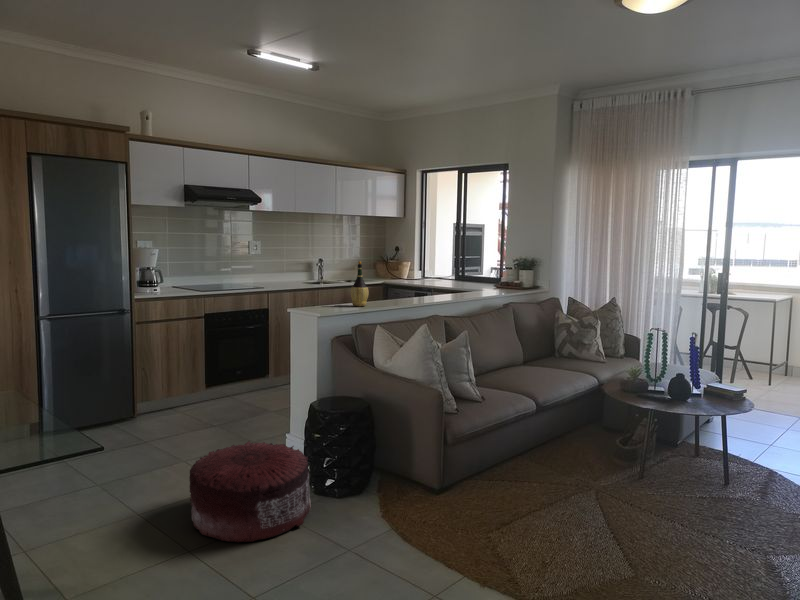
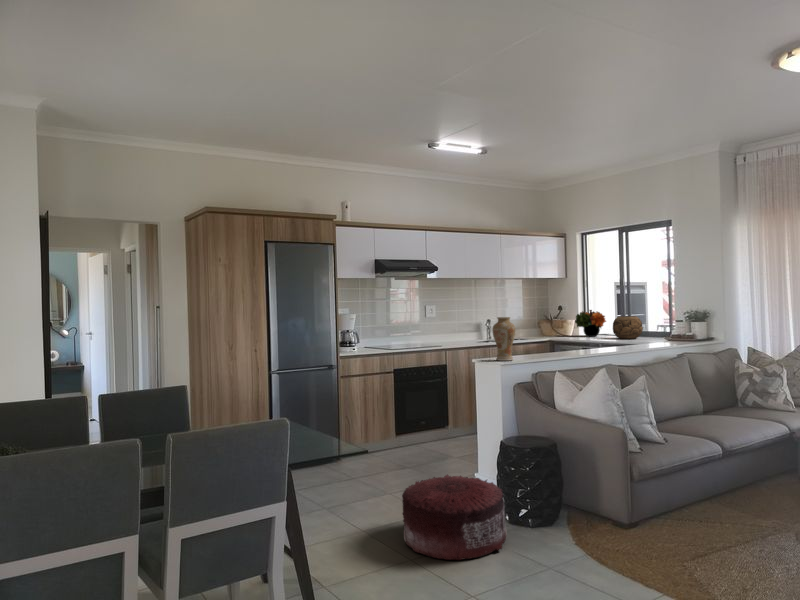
flower arrangement: none [410,252,442,280] -> present [575,310,606,337]
wine bottle: present [351,261,369,306] -> none [527,316,544,357]
decorative bowl: none [446,261,475,285] -> present [613,316,643,339]
vase: none [311,262,336,311] -> present [492,317,516,361]

